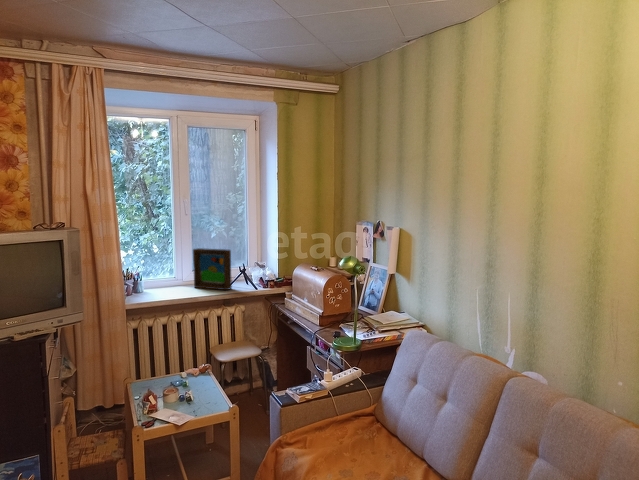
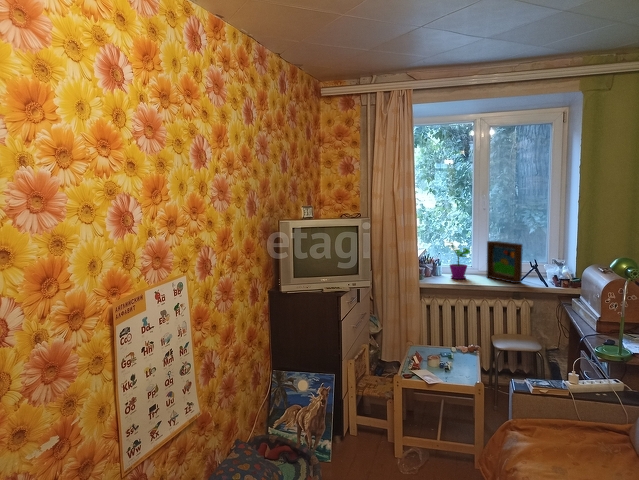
flower pot: none [150,250,178,294] -> present [450,243,470,279]

